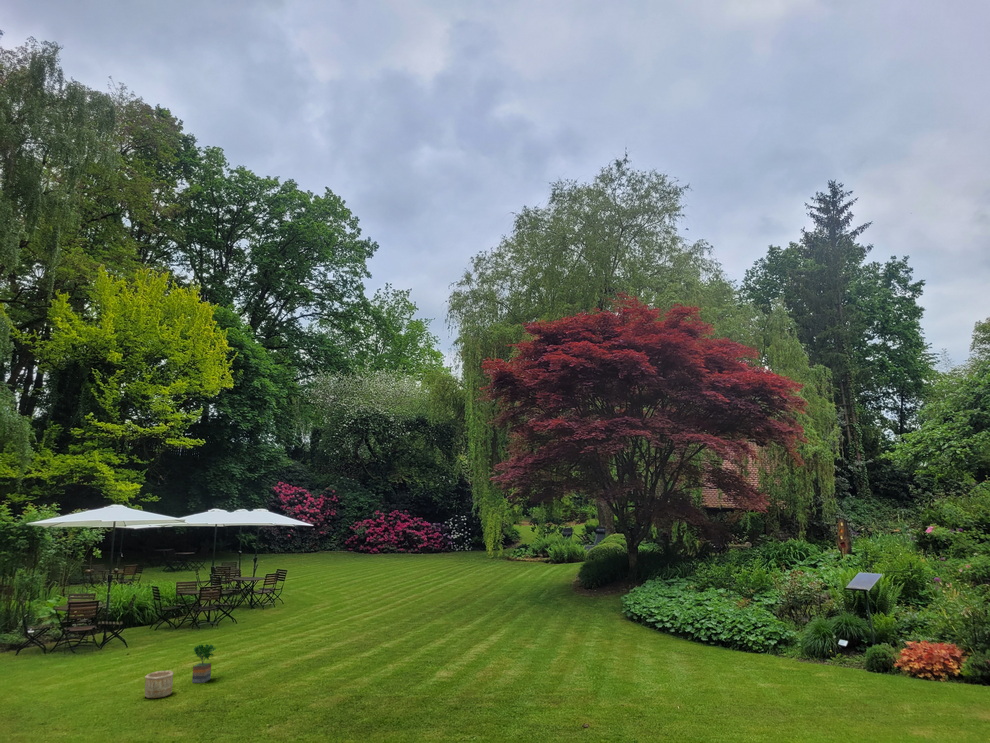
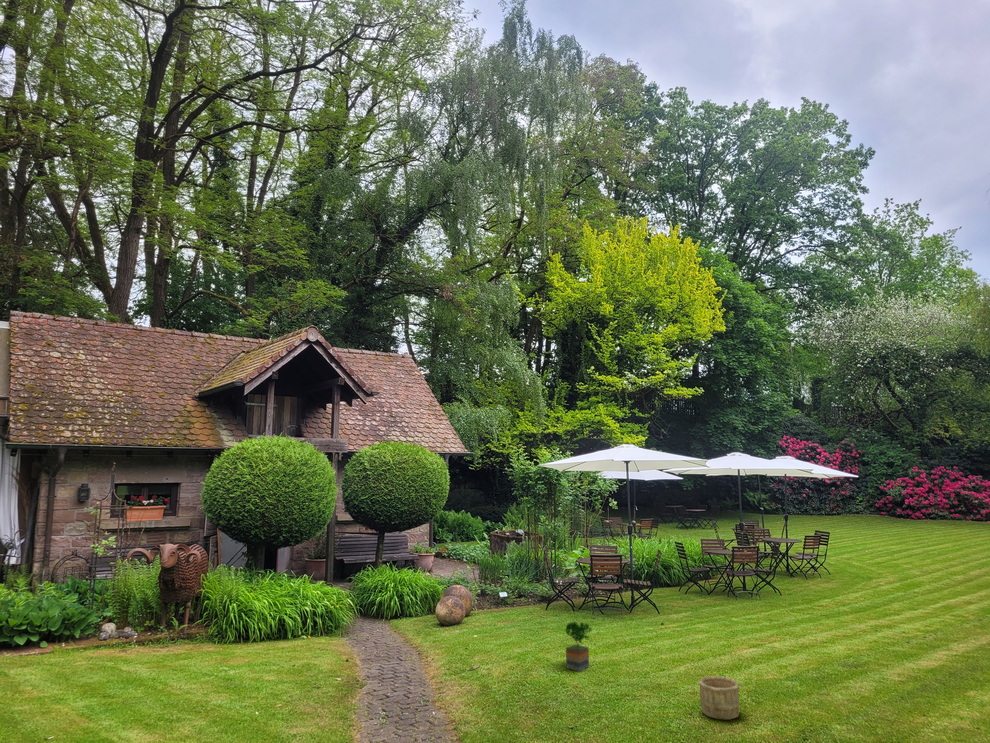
potted tree: present [192,644,216,683] -> present [566,622,592,671]

